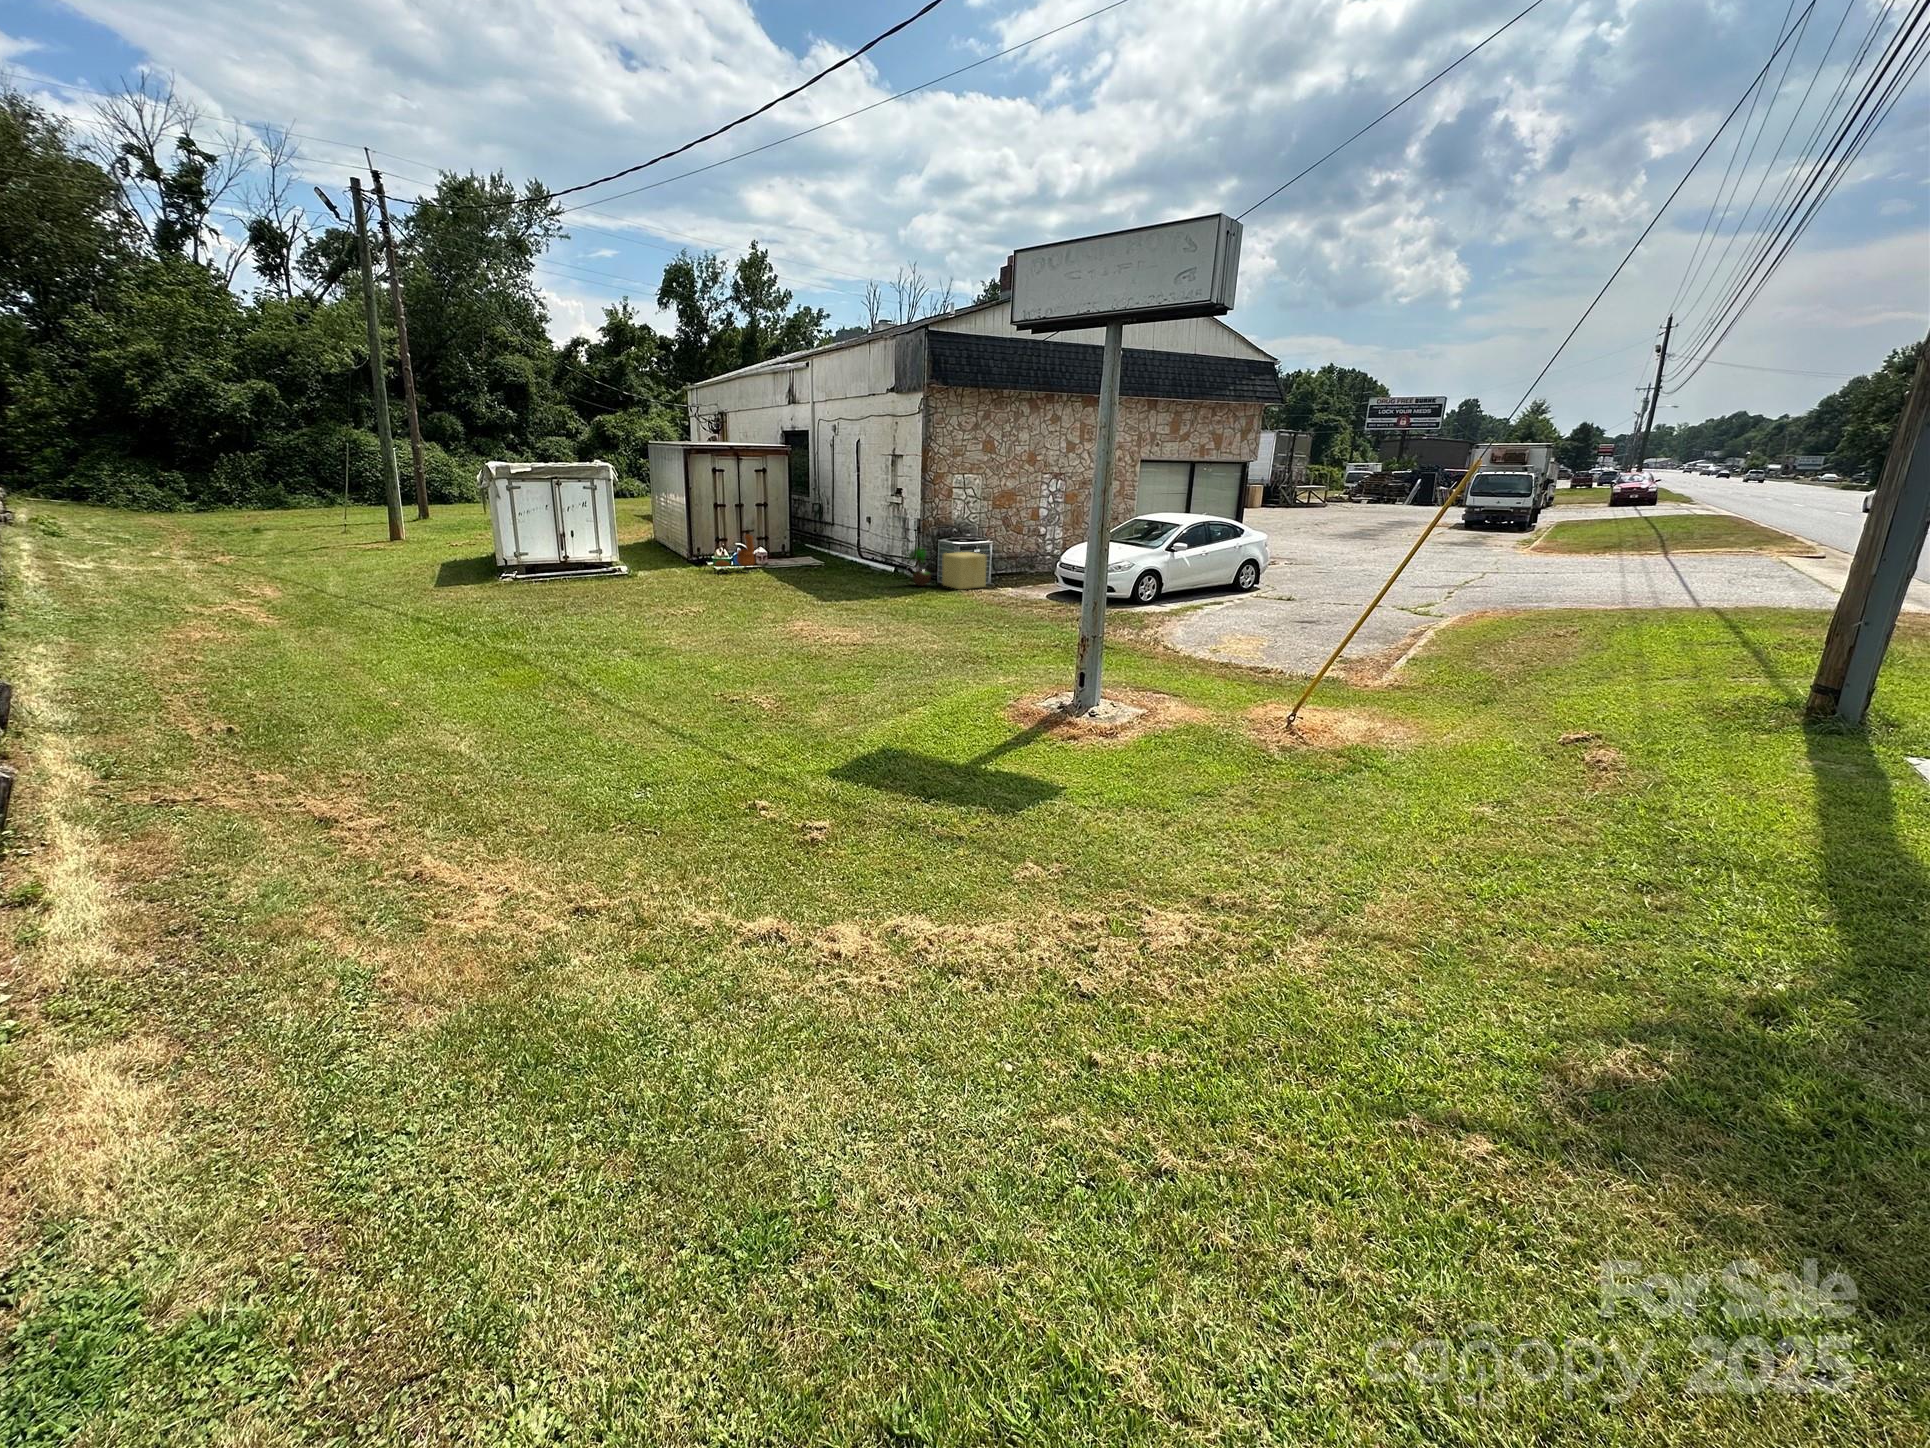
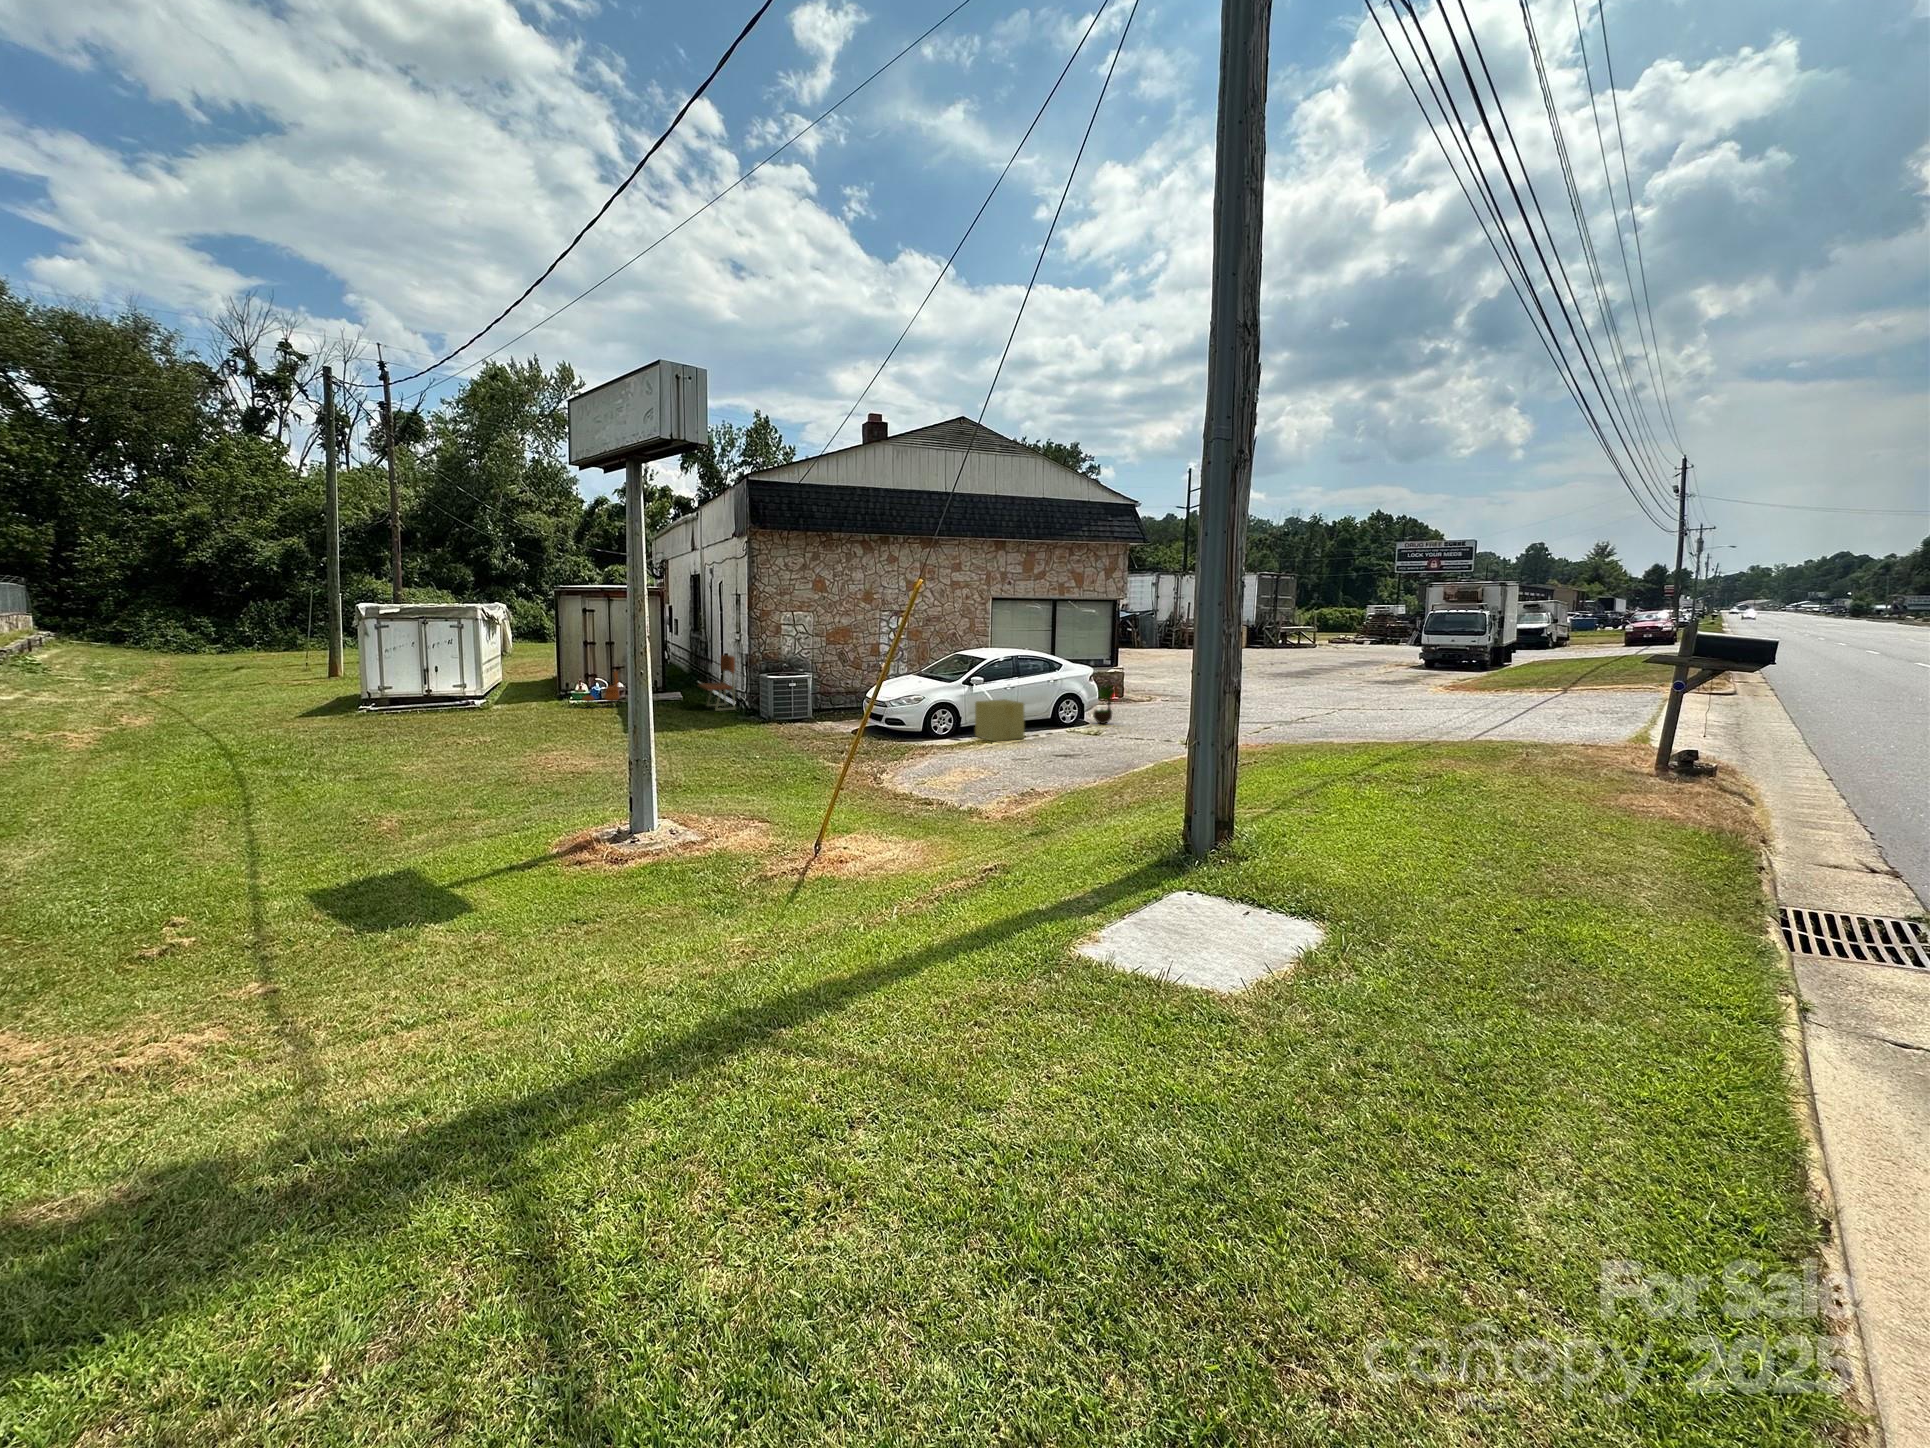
bench: none [836,517,882,577] -> present [699,655,736,711]
potted tree: present [907,548,931,586] -> present [1093,685,1117,724]
cardboard box: present [942,552,986,590] -> present [975,699,1024,742]

